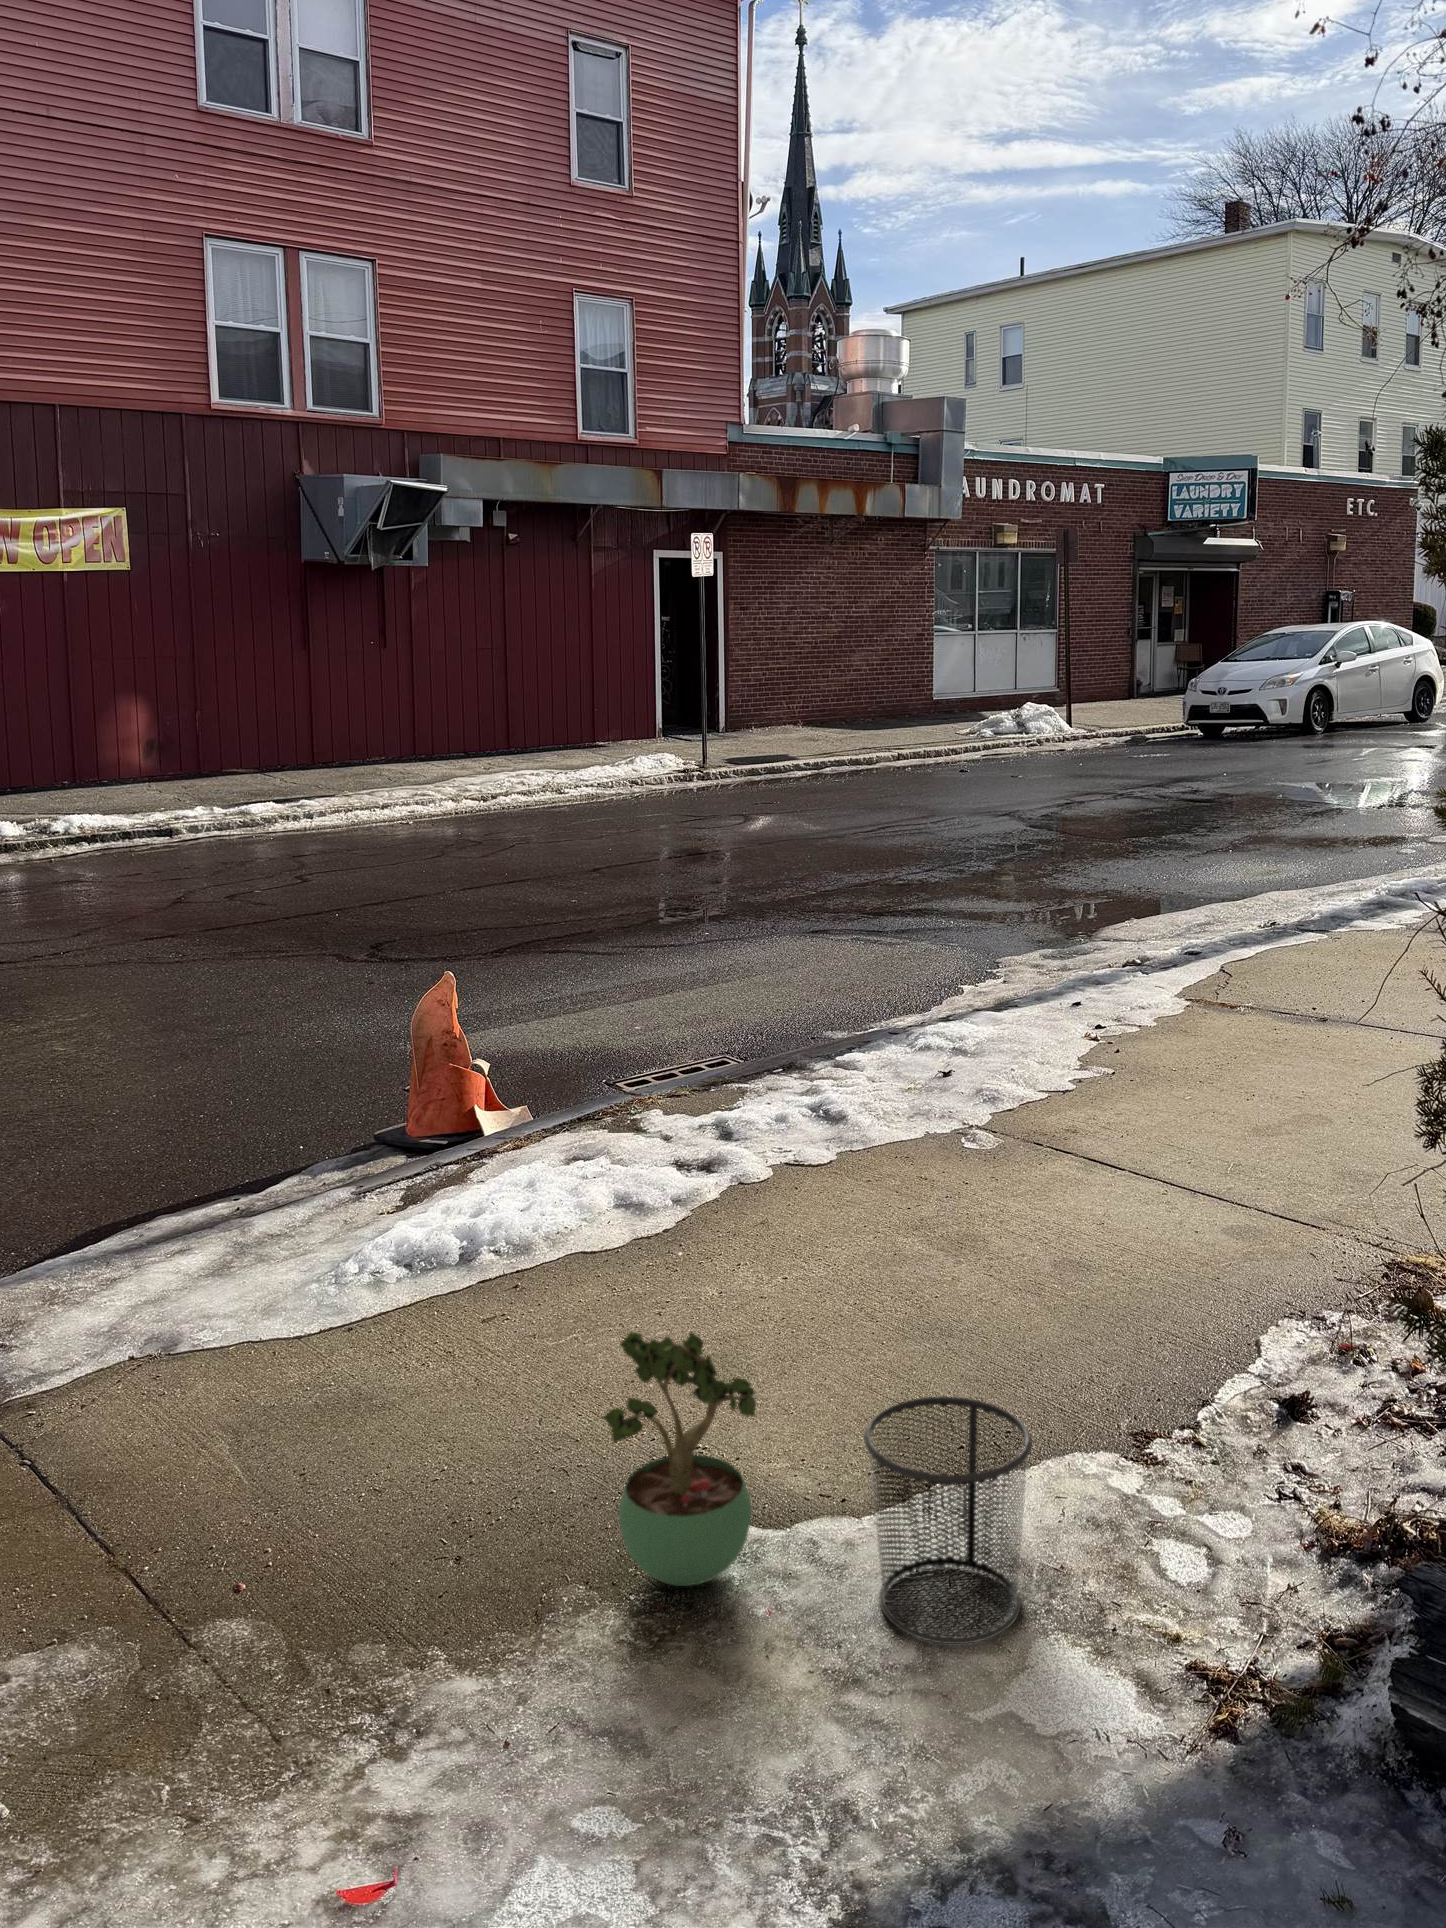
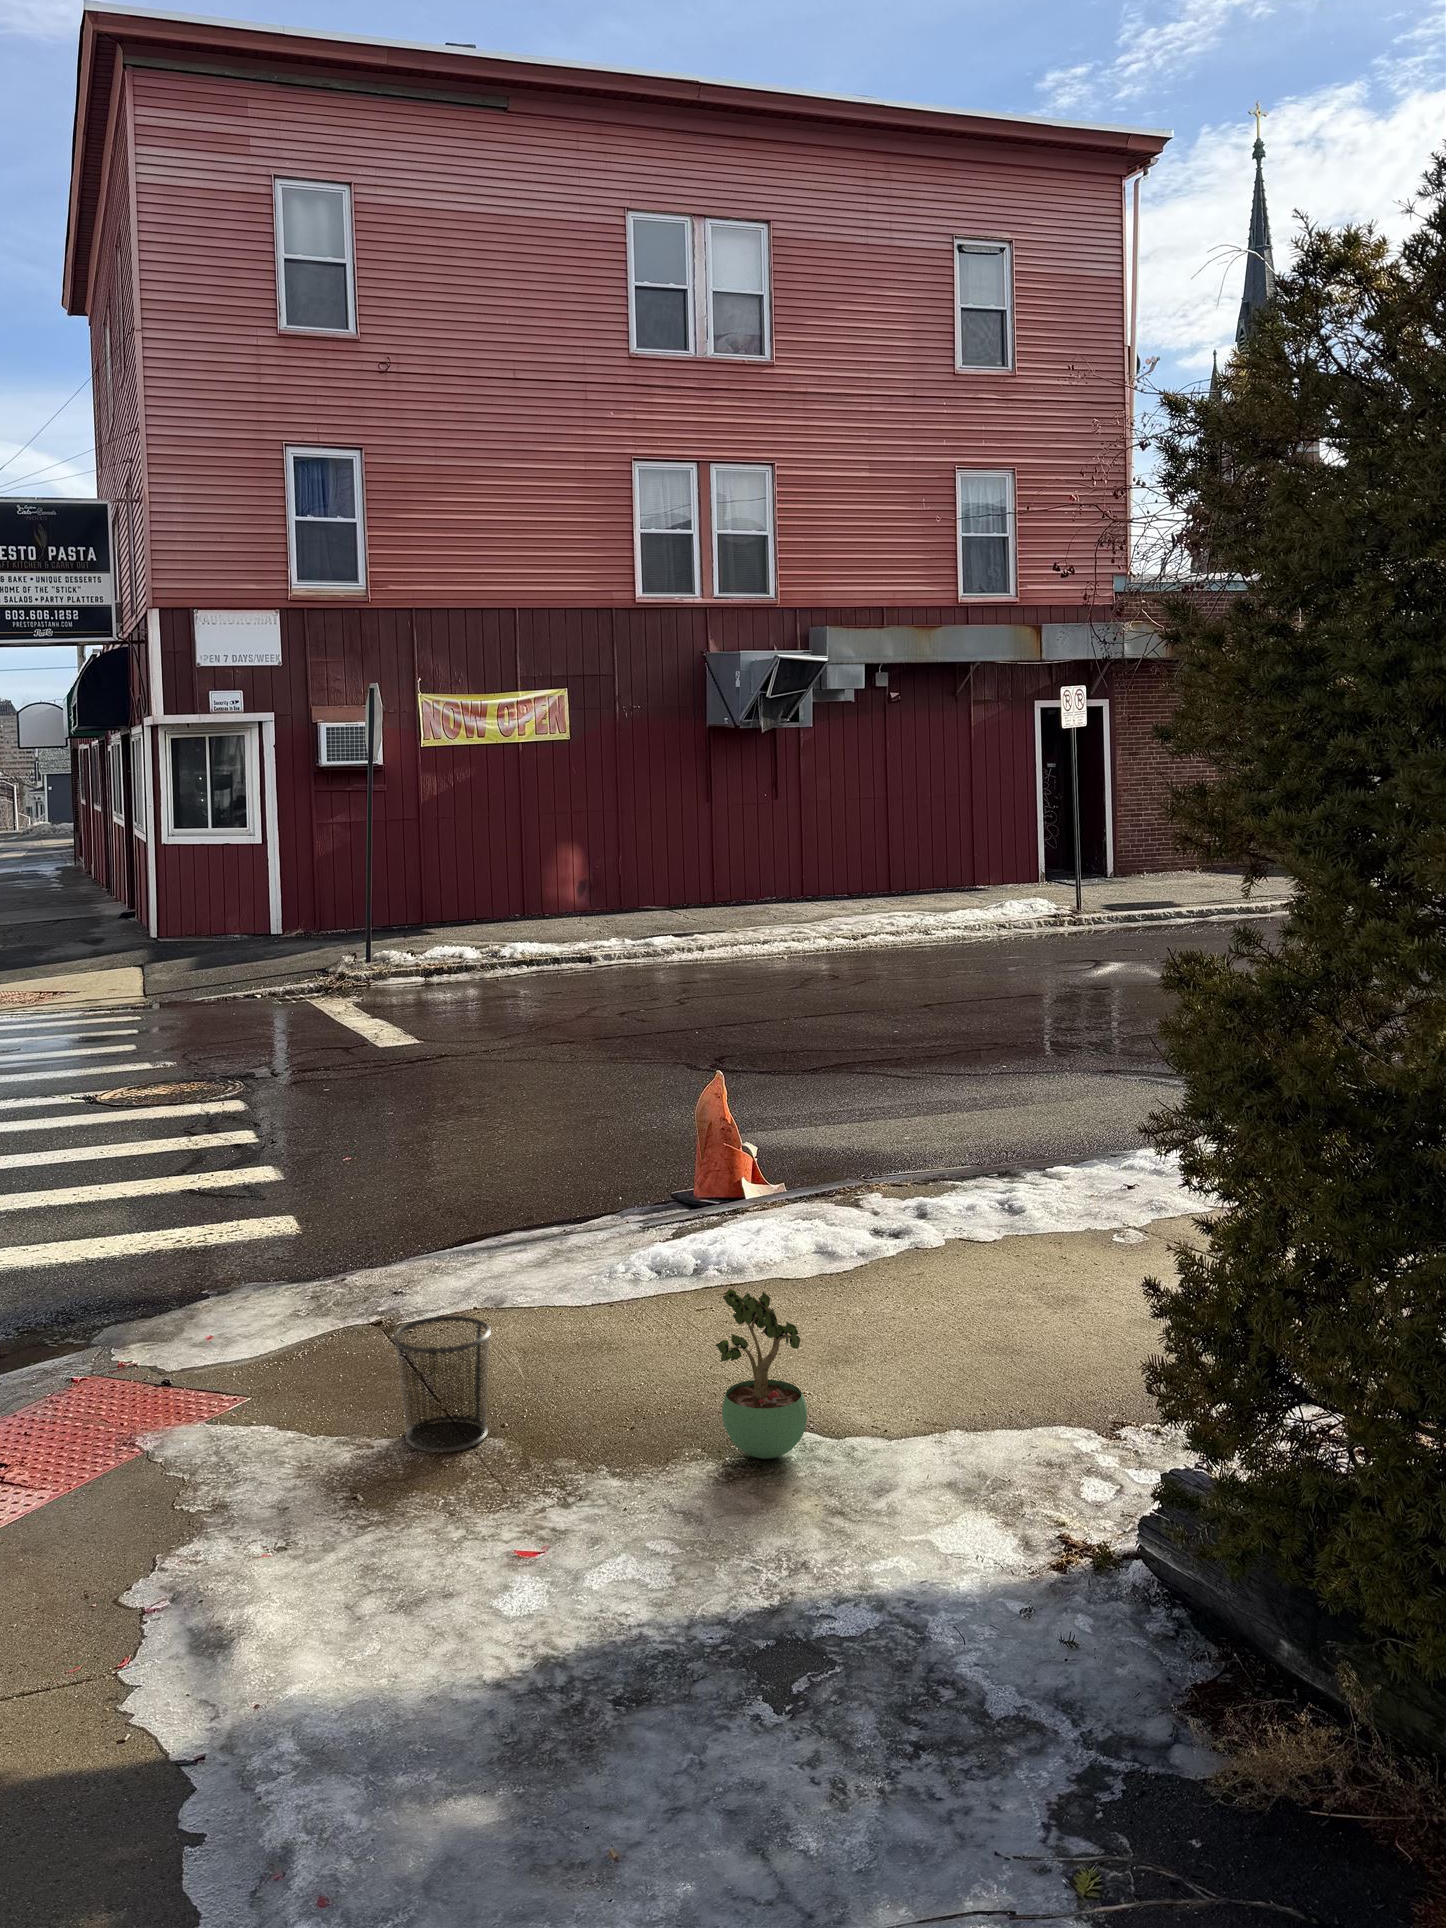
trash can: present [864,1396,1032,1644] -> present [393,1316,491,1452]

